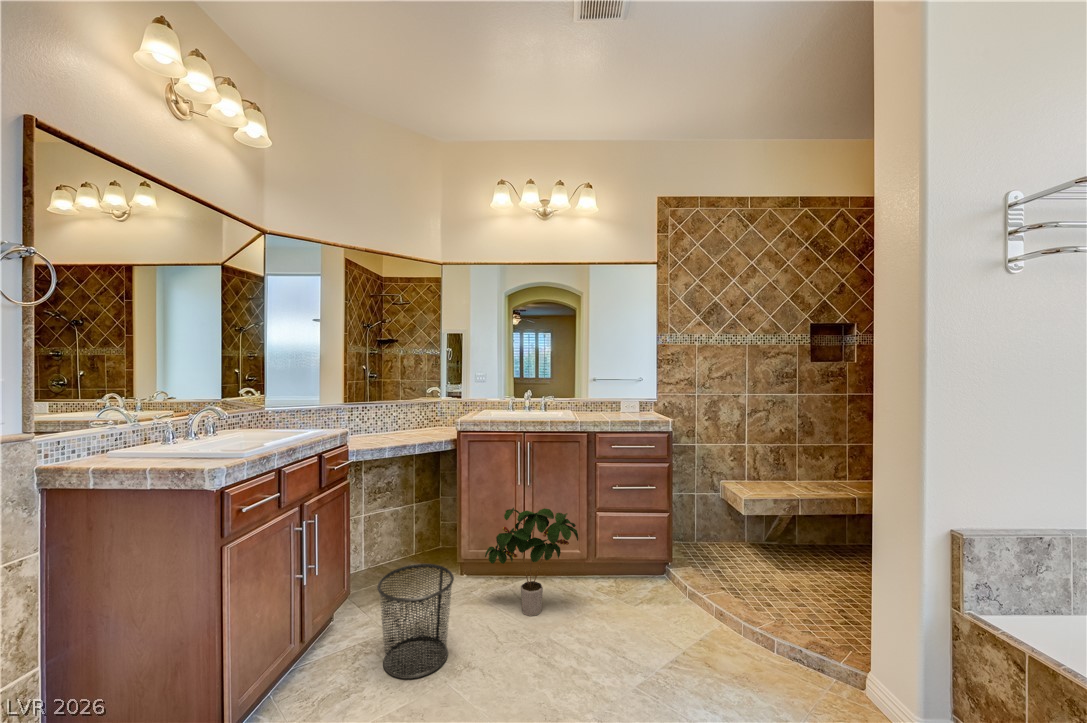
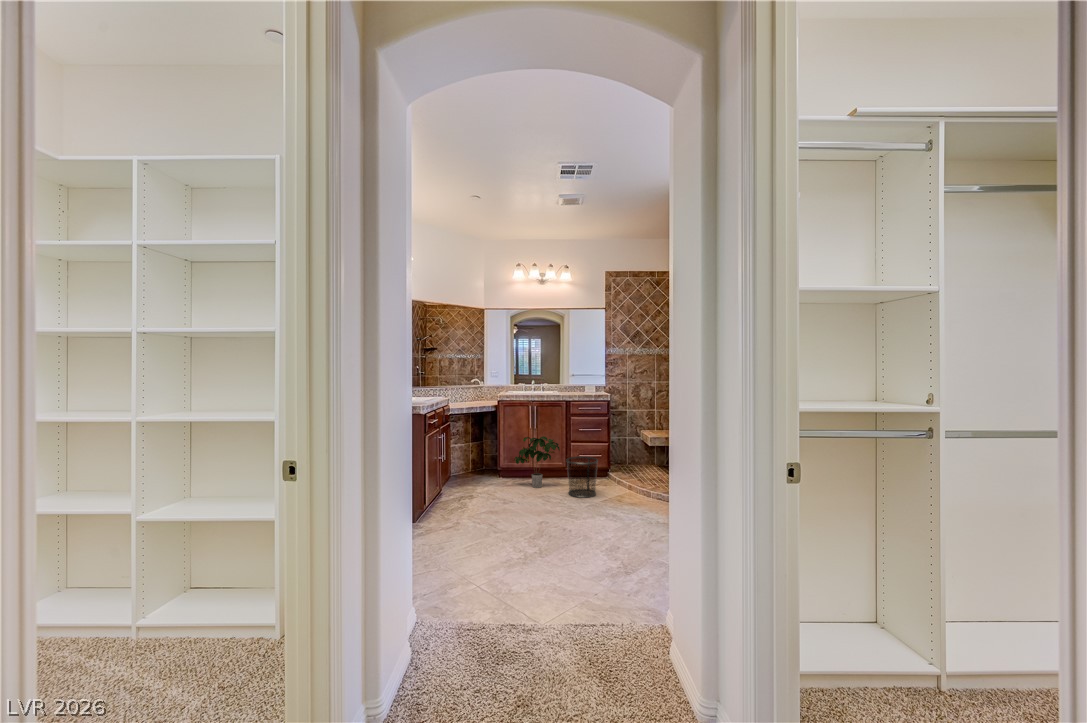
waste bin: present [377,564,454,679] -> present [567,456,598,498]

